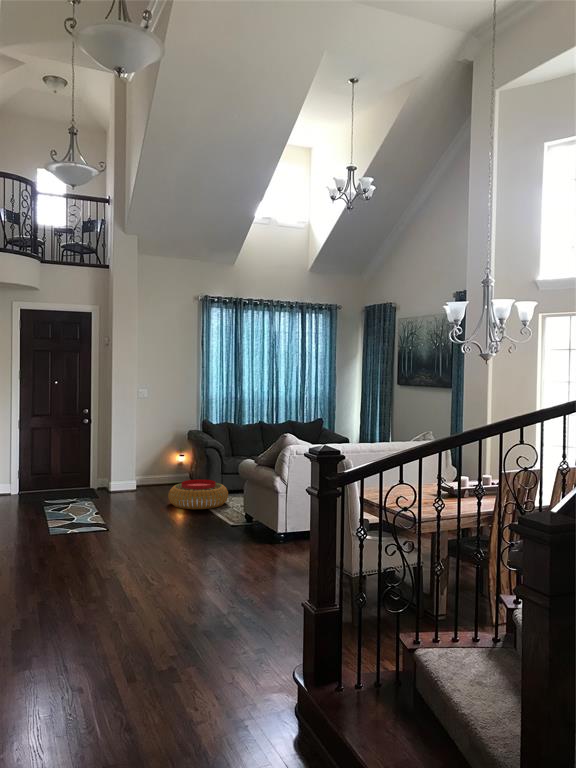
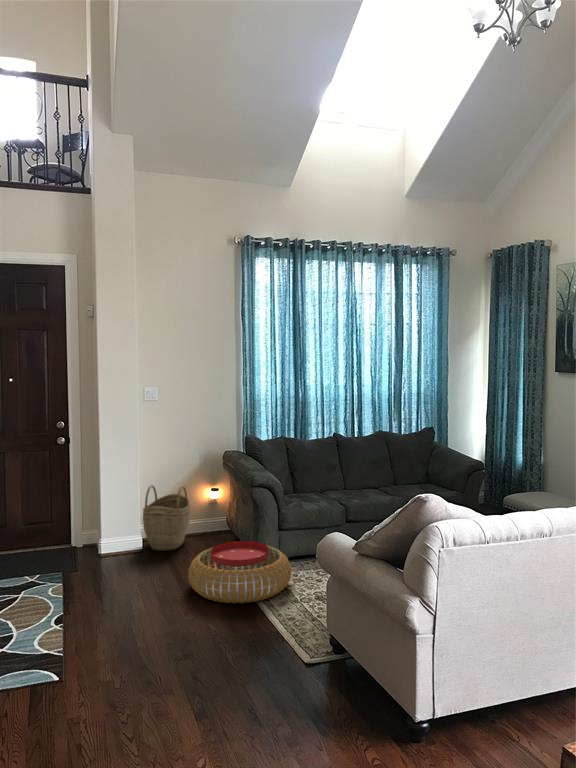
woven basket: none [137,451,166,491] -> present [143,485,190,551]

